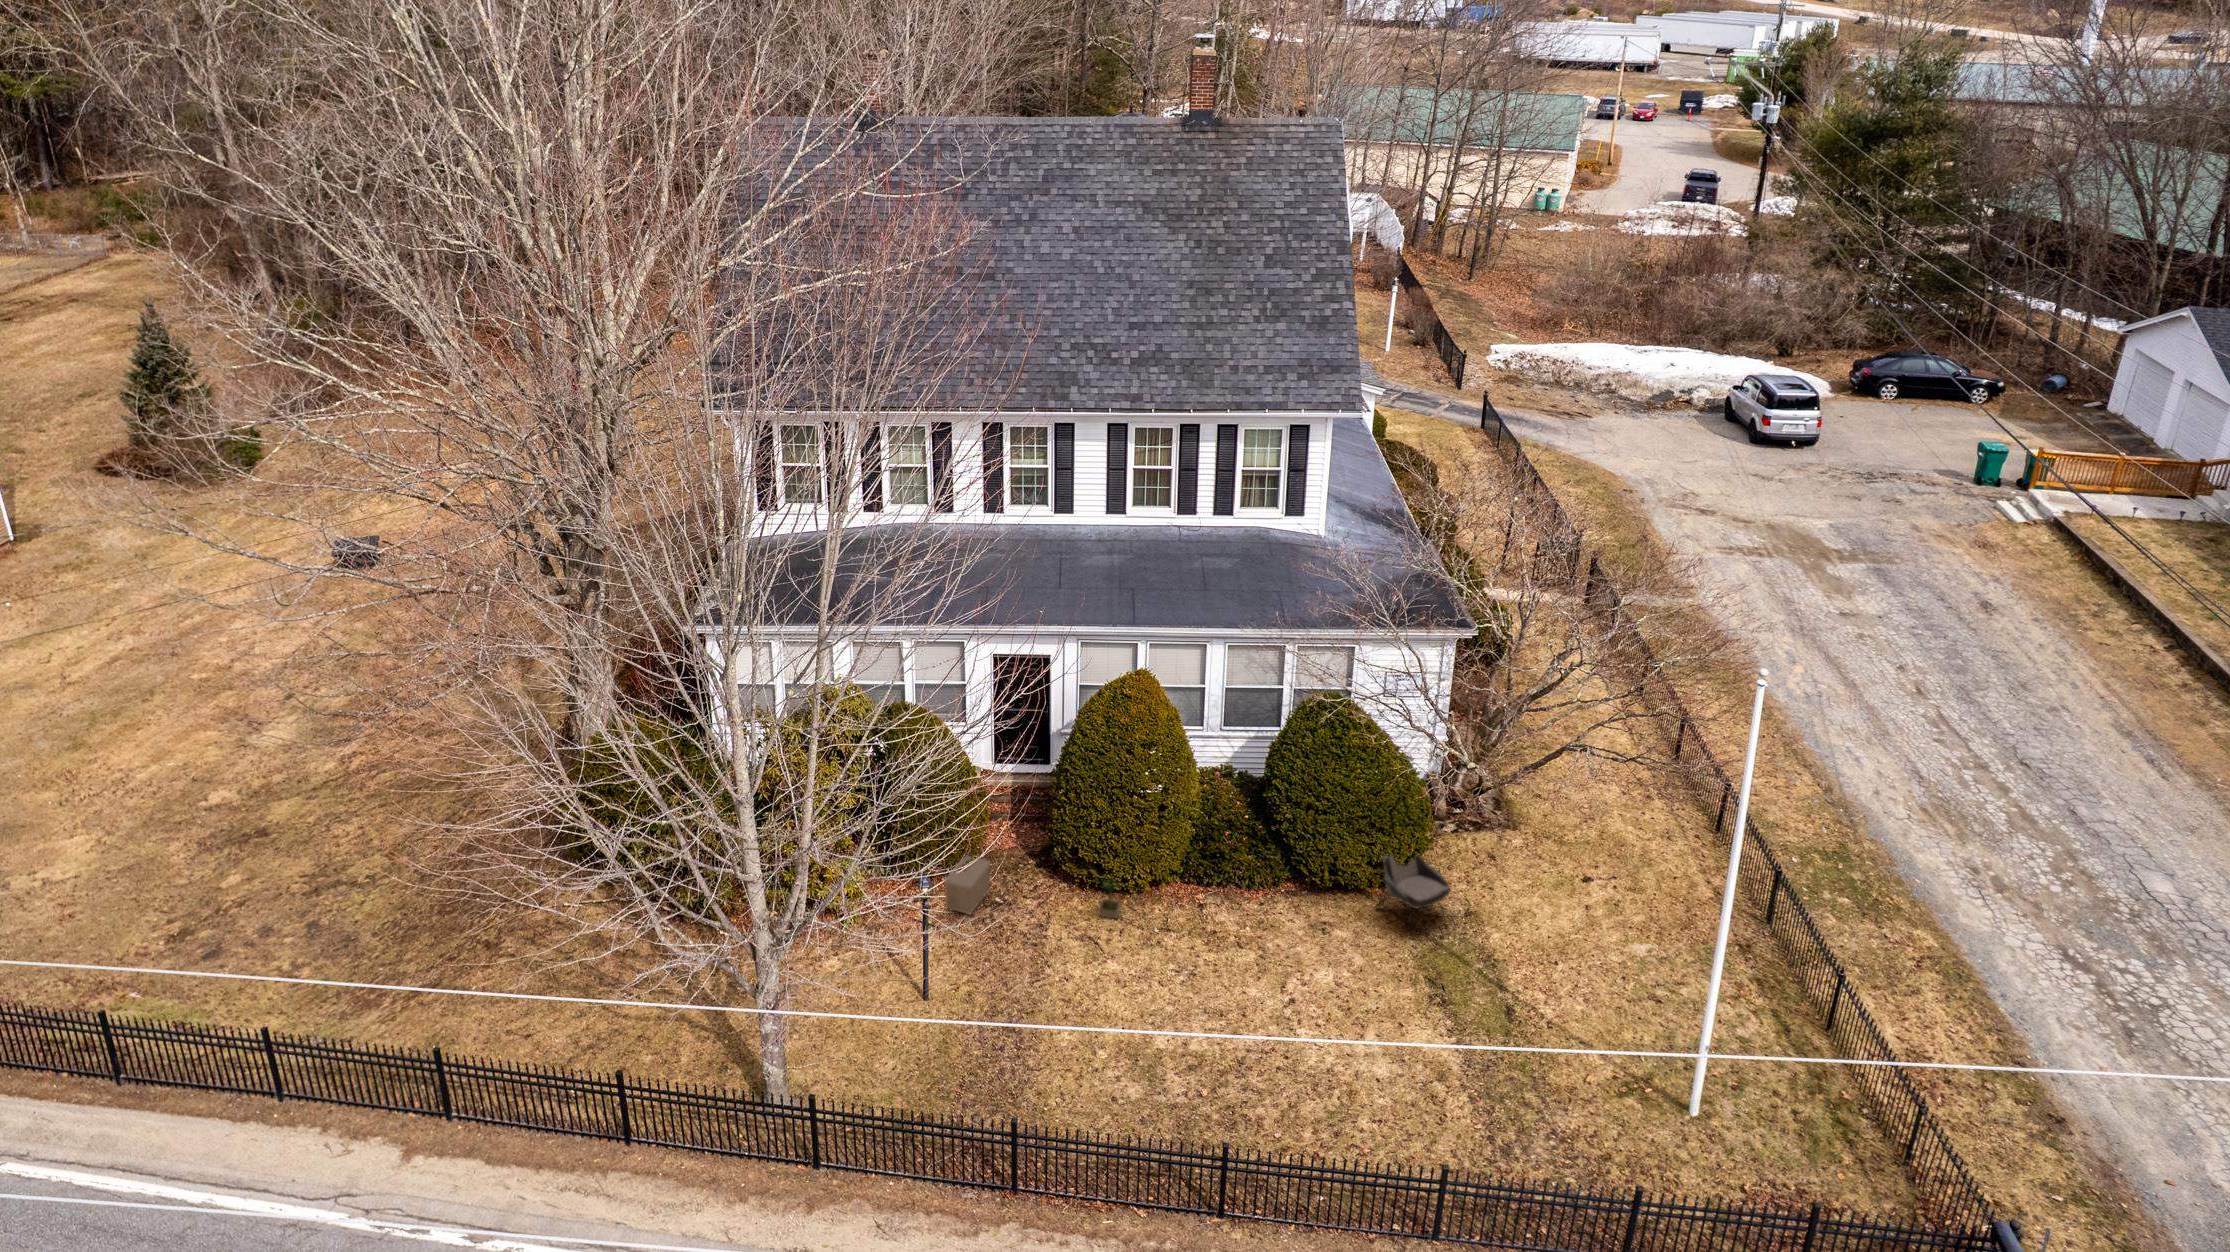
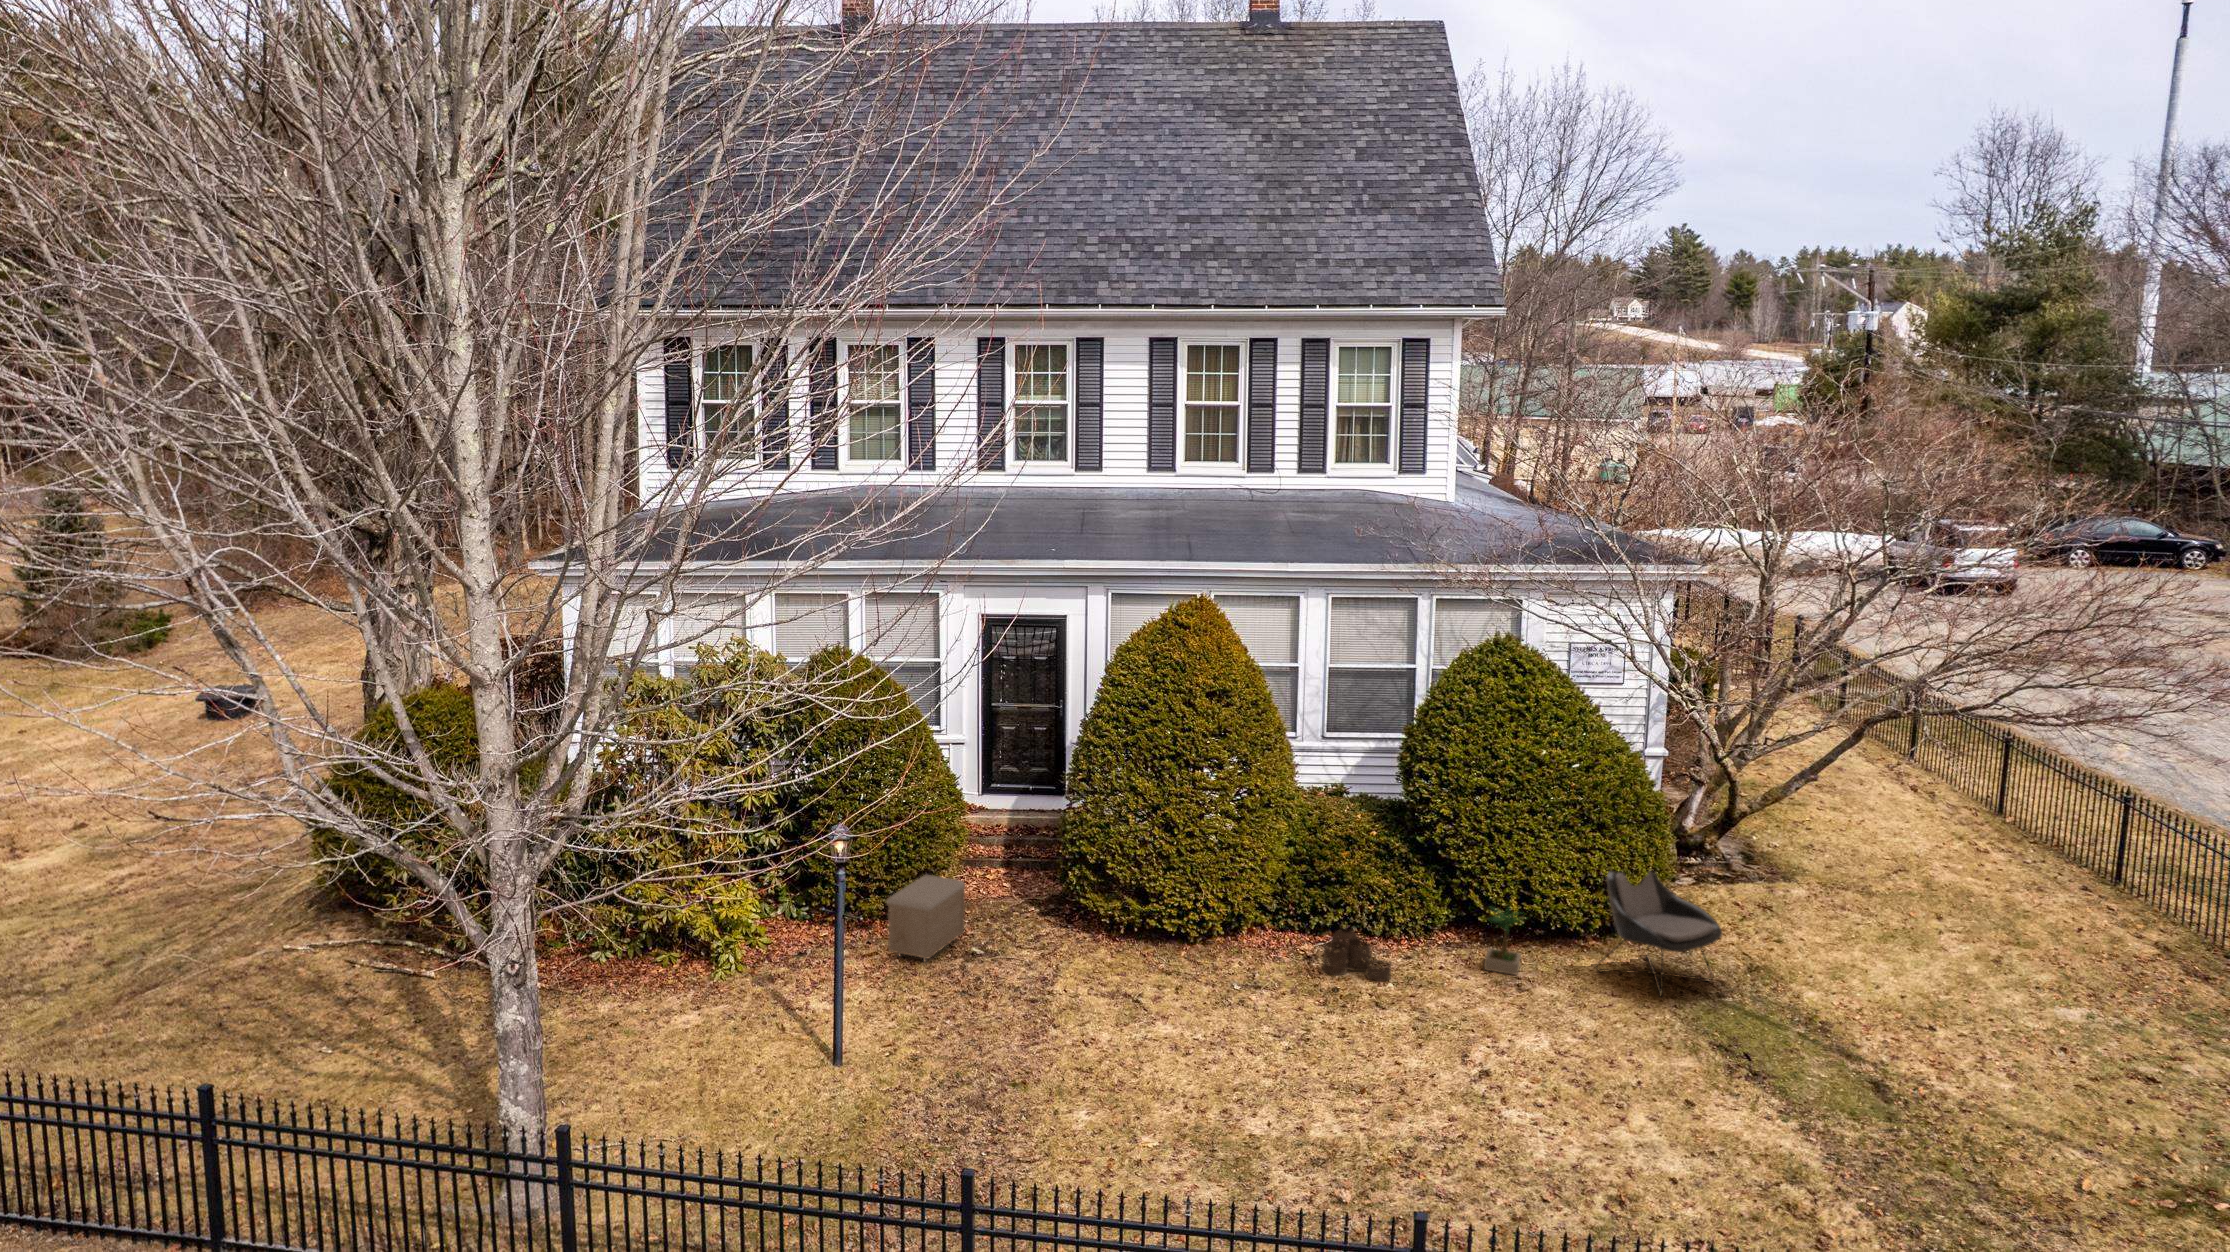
potted plant: present [1098,876,1121,918] -> present [1484,907,1527,975]
woven basket: none [1209,883,1251,922] -> present [1323,929,1391,981]

